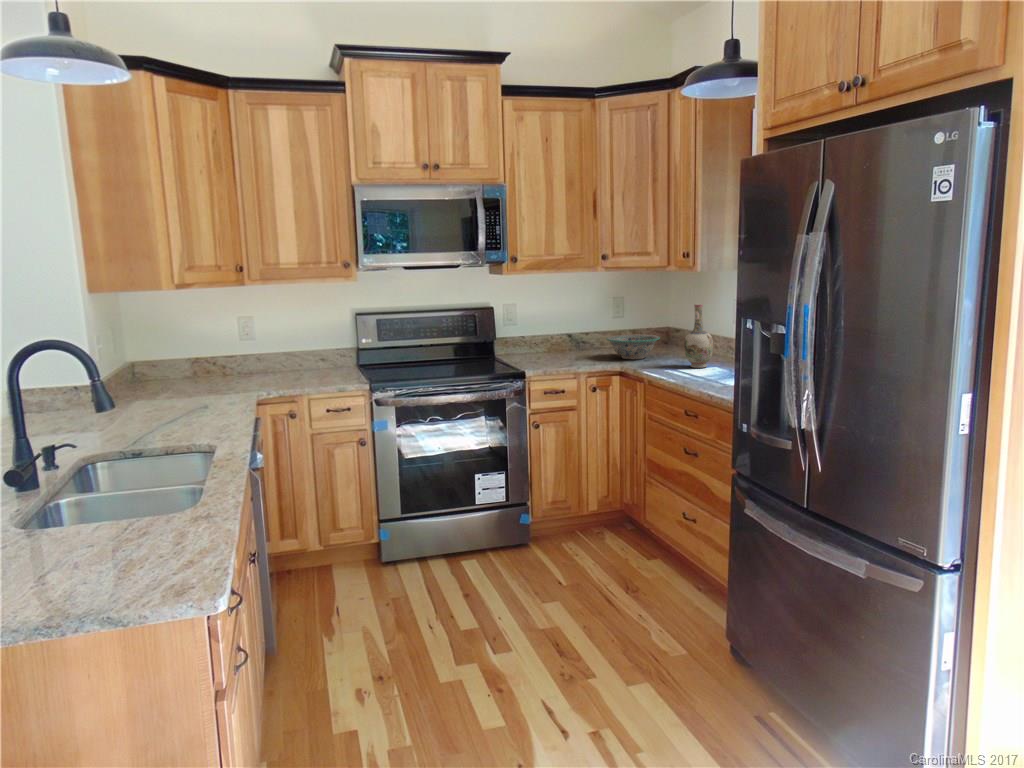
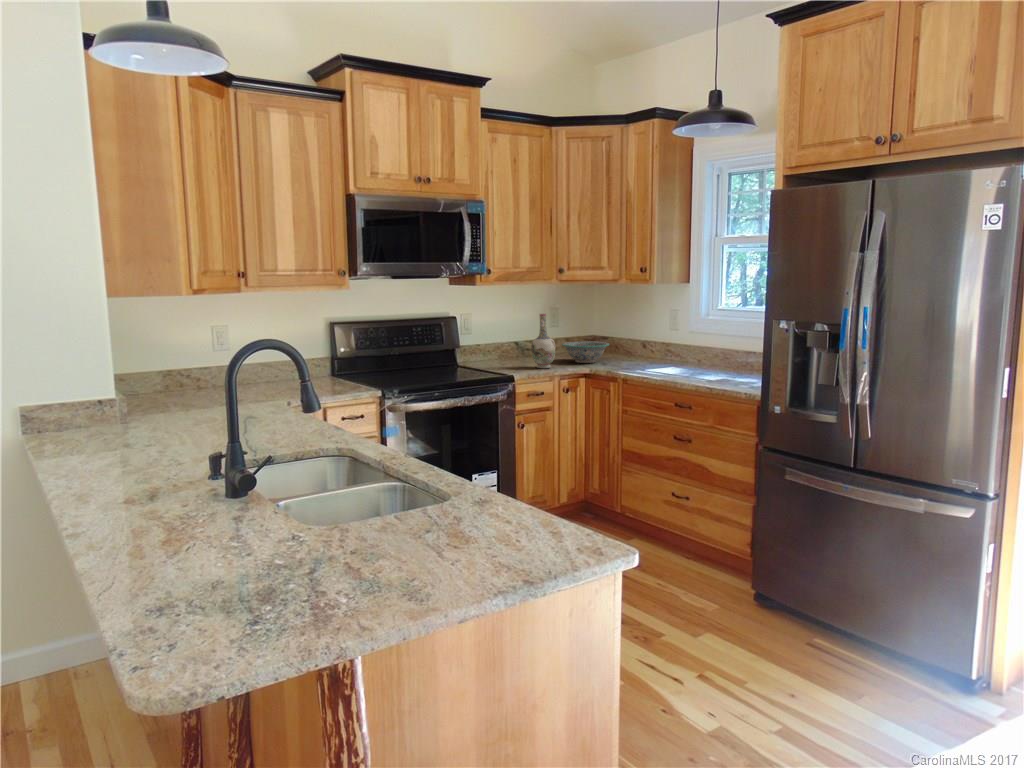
vase: present [684,304,713,368] -> present [532,313,555,368]

